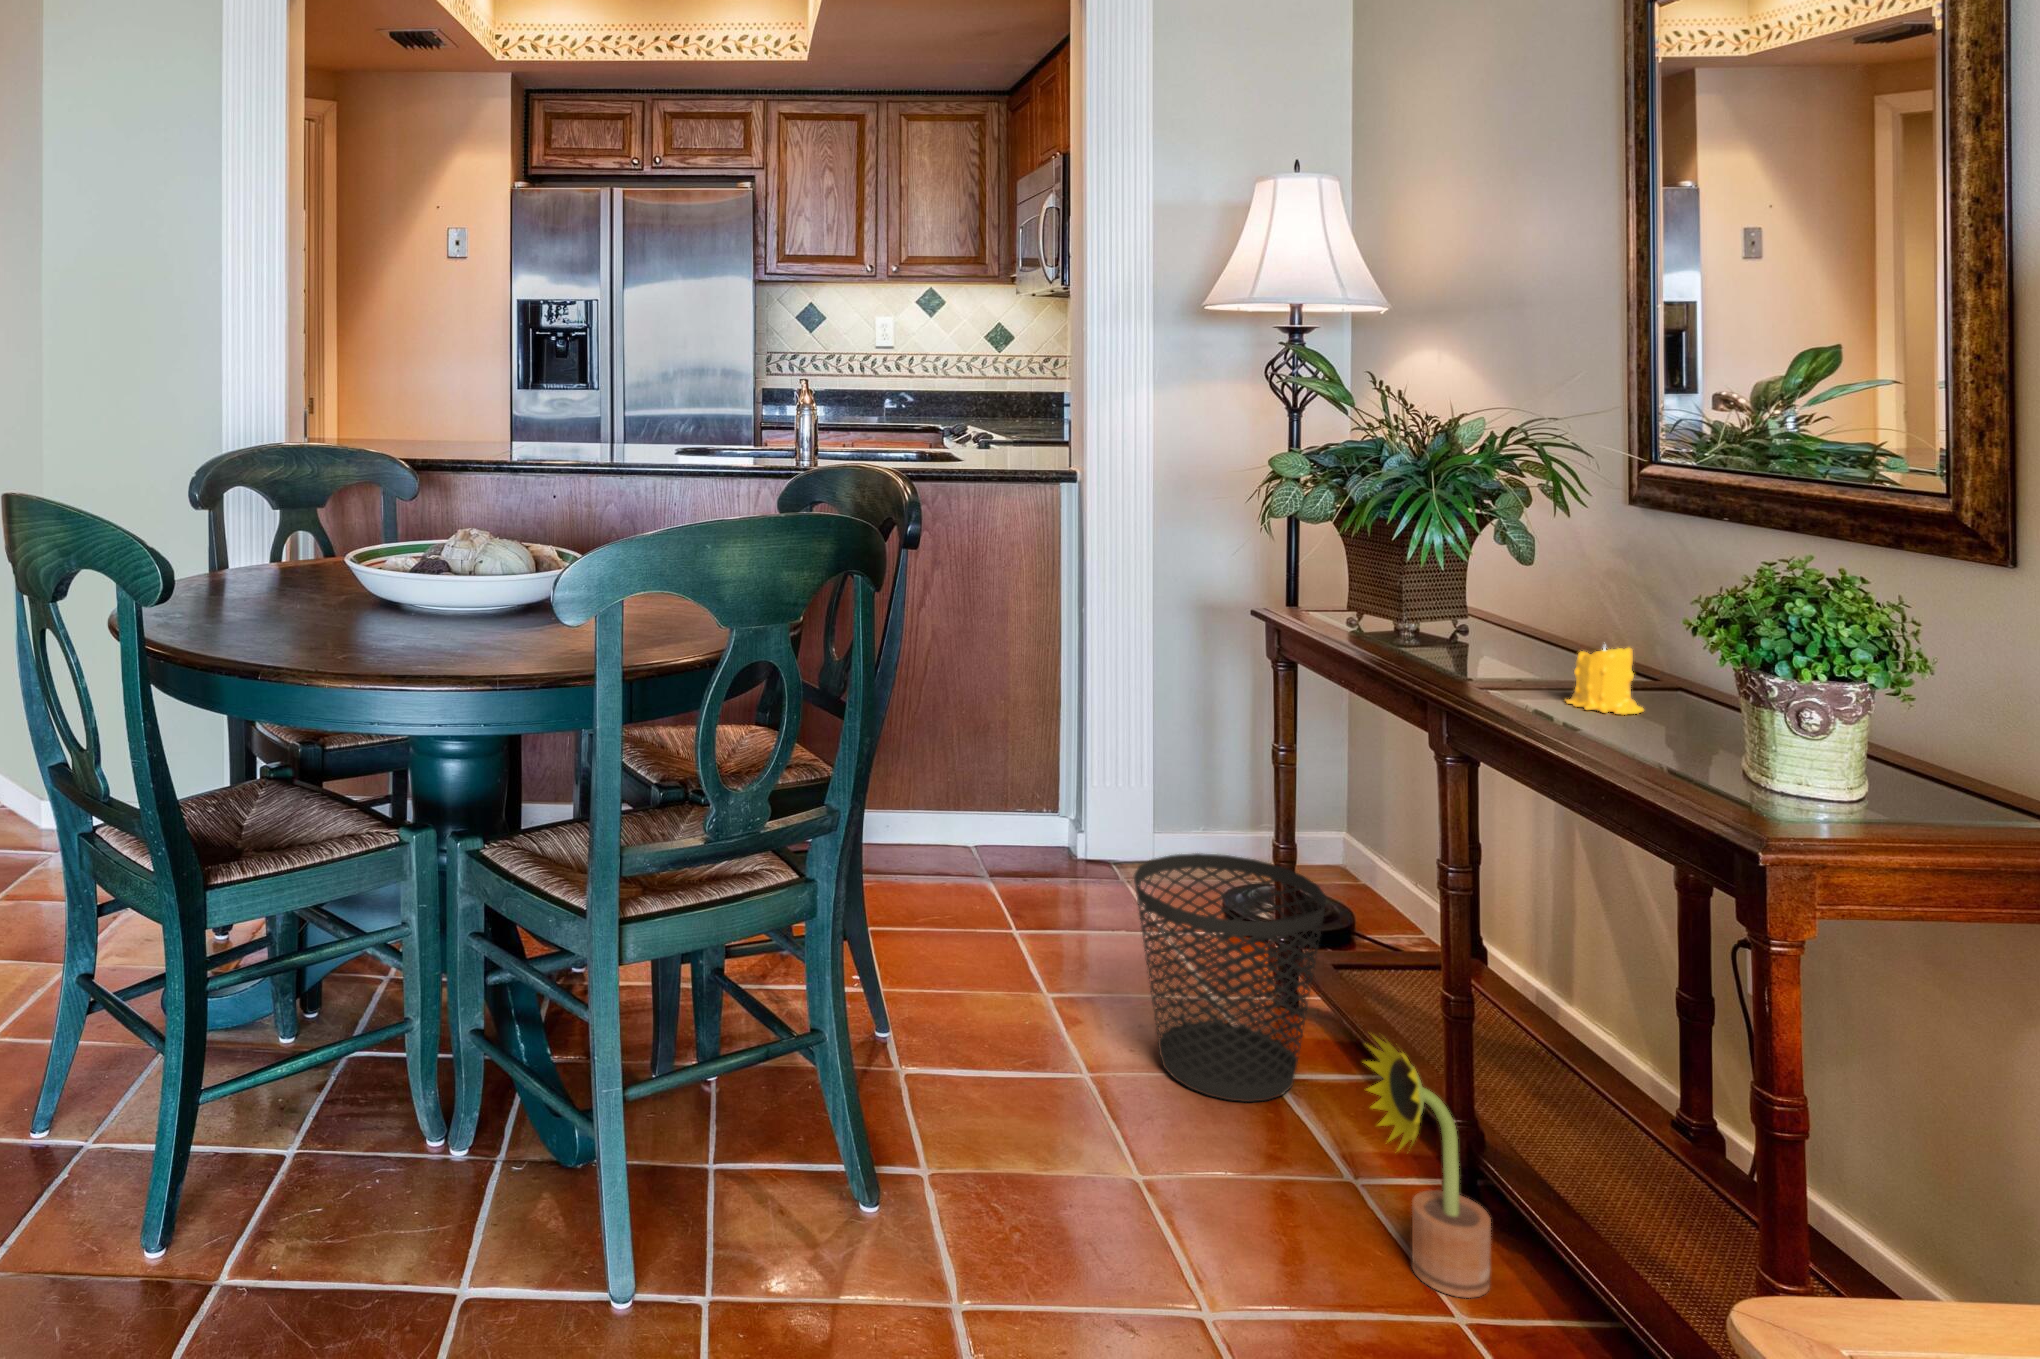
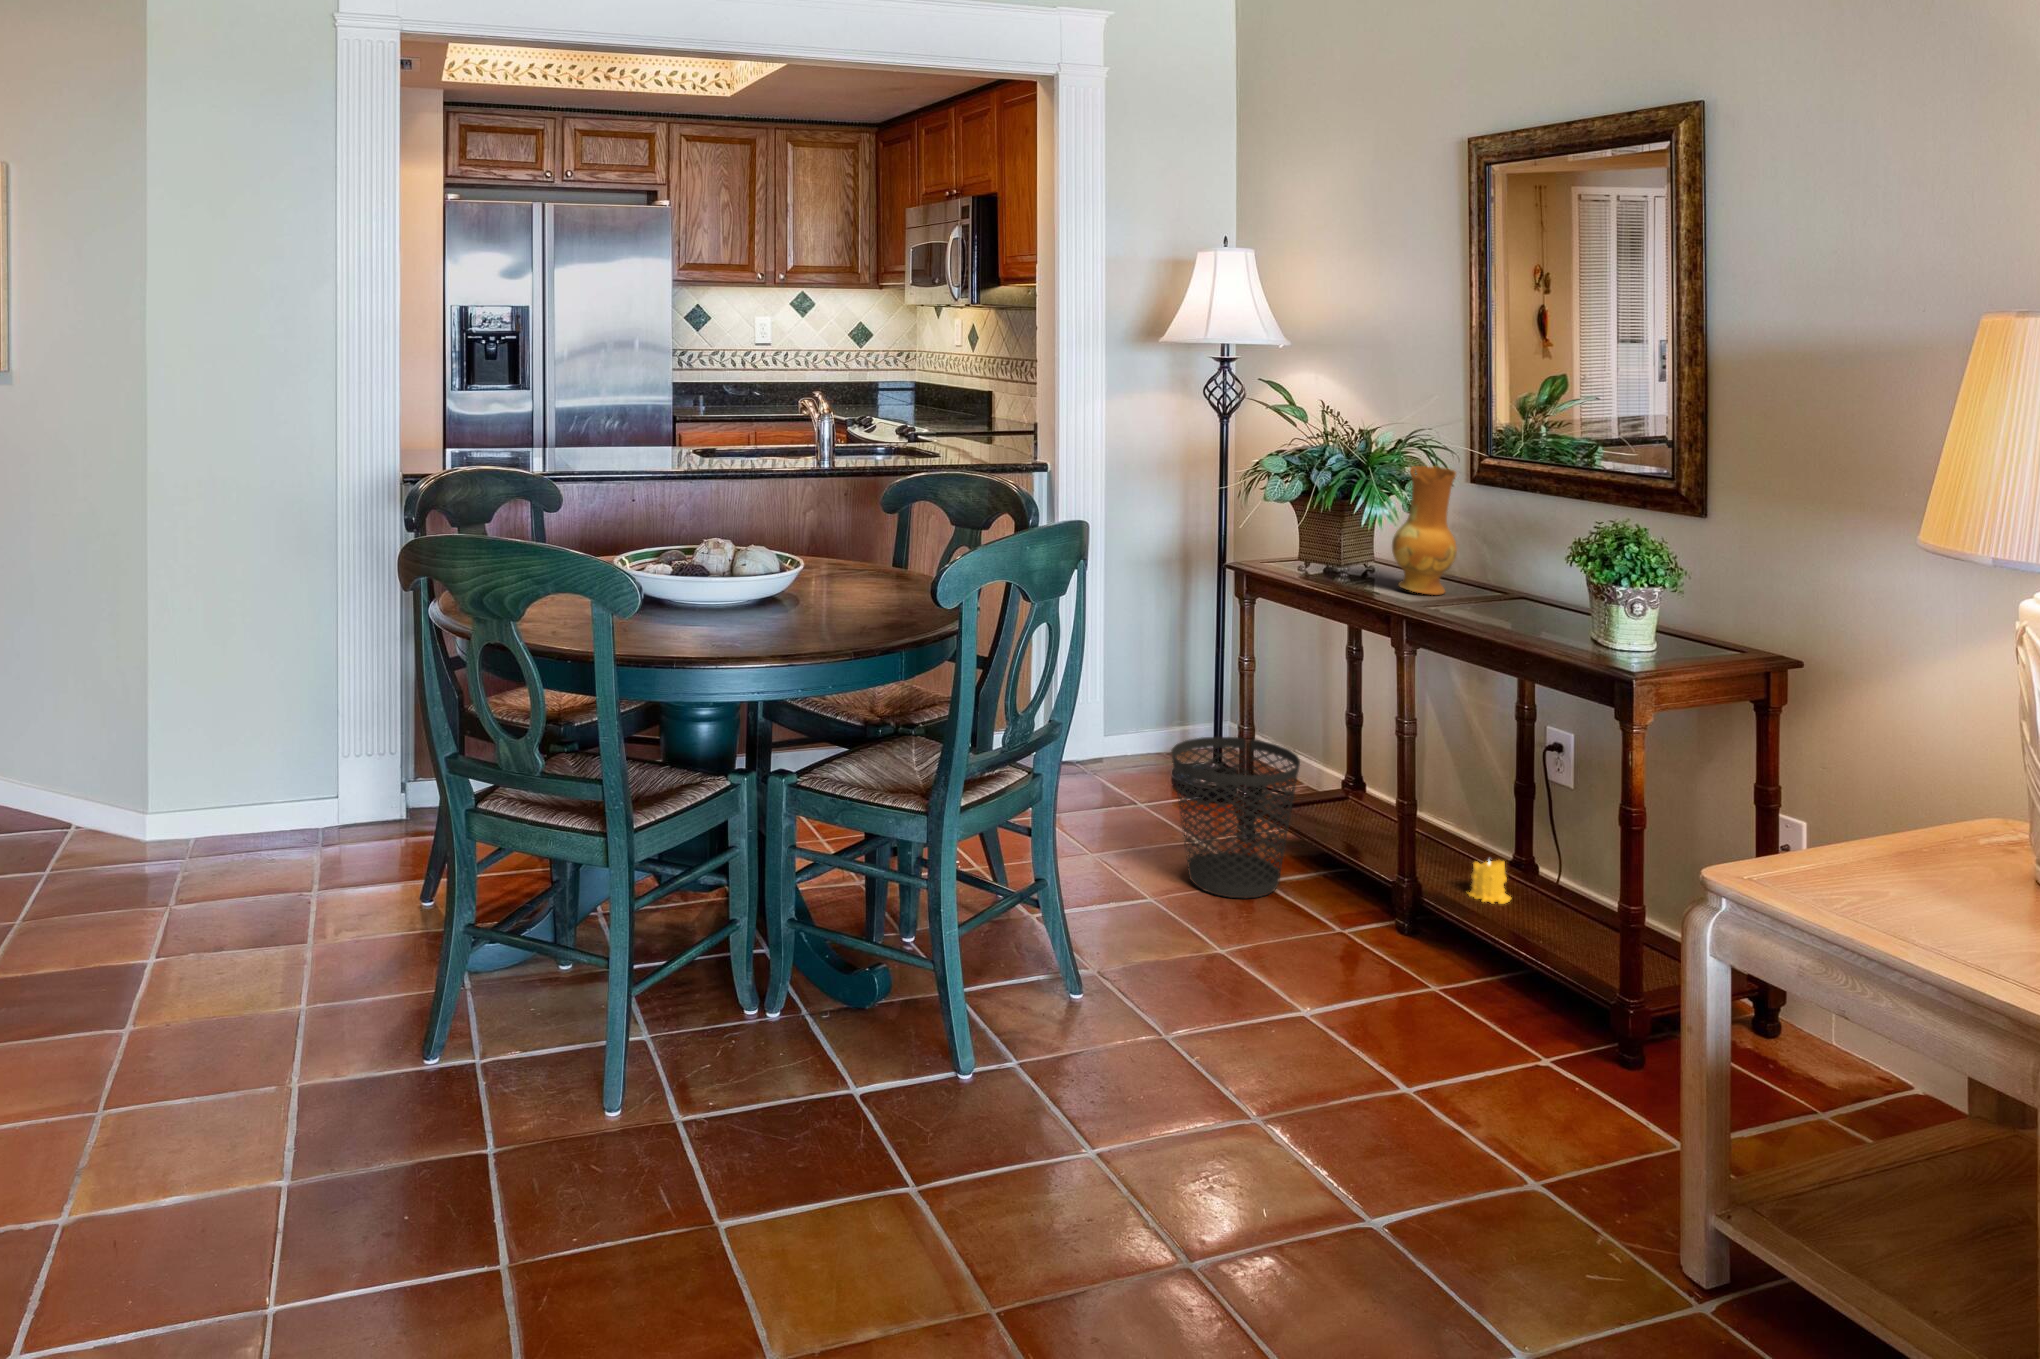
ceramic jug: none [1463,469,1571,673] -> present [1392,466,1457,595]
candle: present [1566,647,1644,715] -> present [1468,860,1511,904]
decorative plant: present [1364,1035,1491,1298] -> none [1361,826,1441,980]

